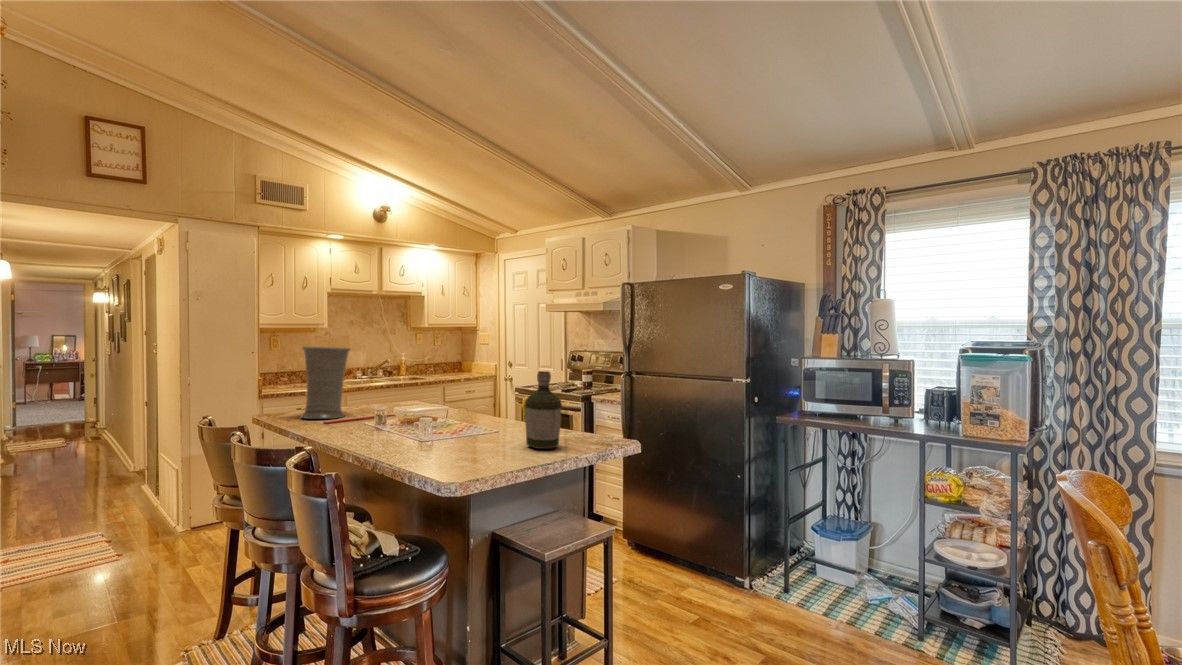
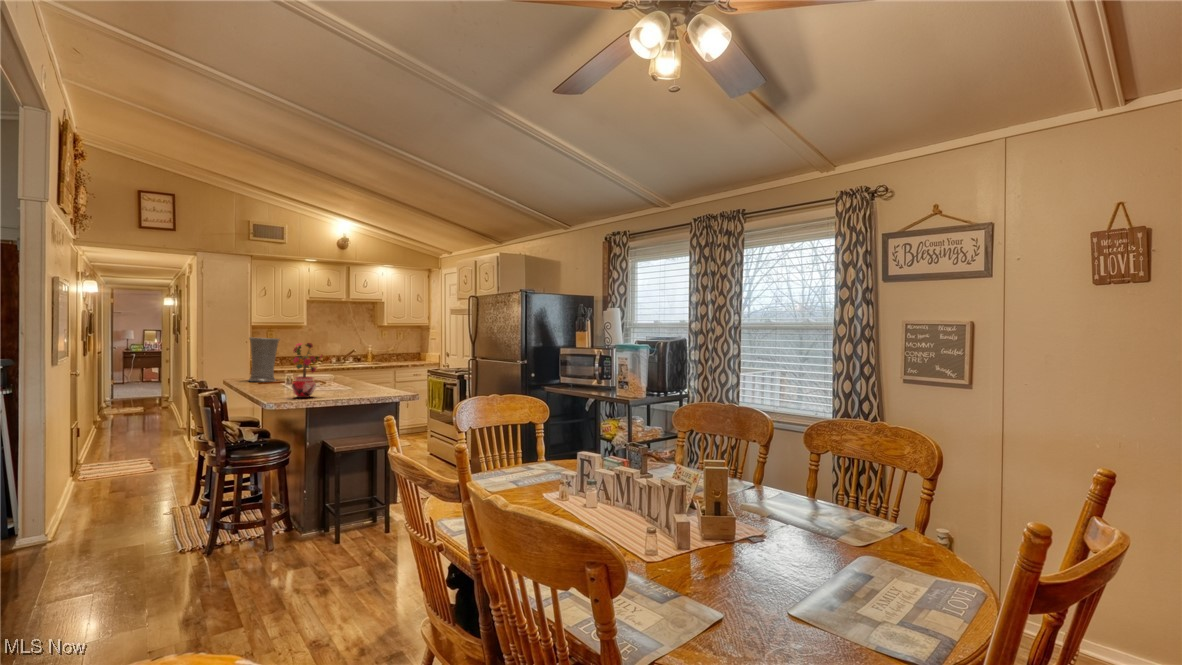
potted plant: none [456,355,517,463] -> present [292,343,322,398]
bottle: present [525,371,562,449] -> none [341,351,360,394]

